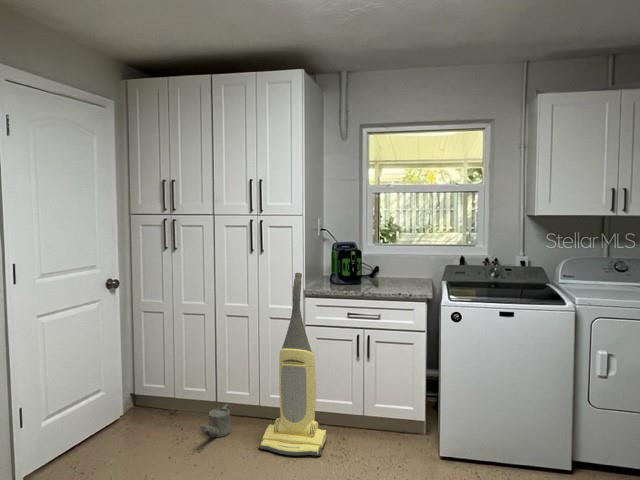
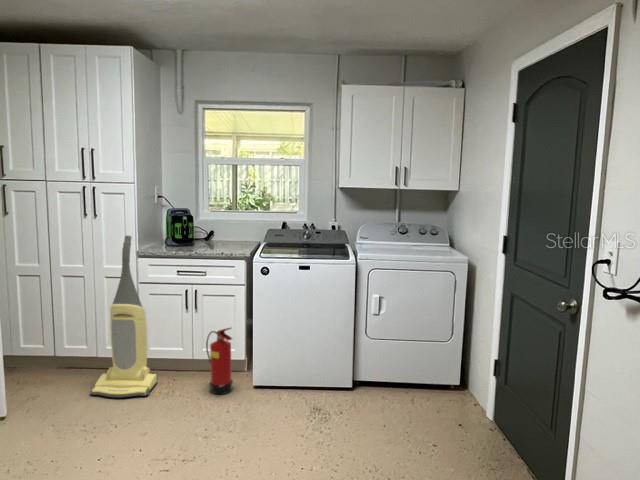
fire extinguisher: none [382,382,418,462] -> present [206,328,233,394]
watering can: present [200,404,231,437] -> none [29,359,66,389]

